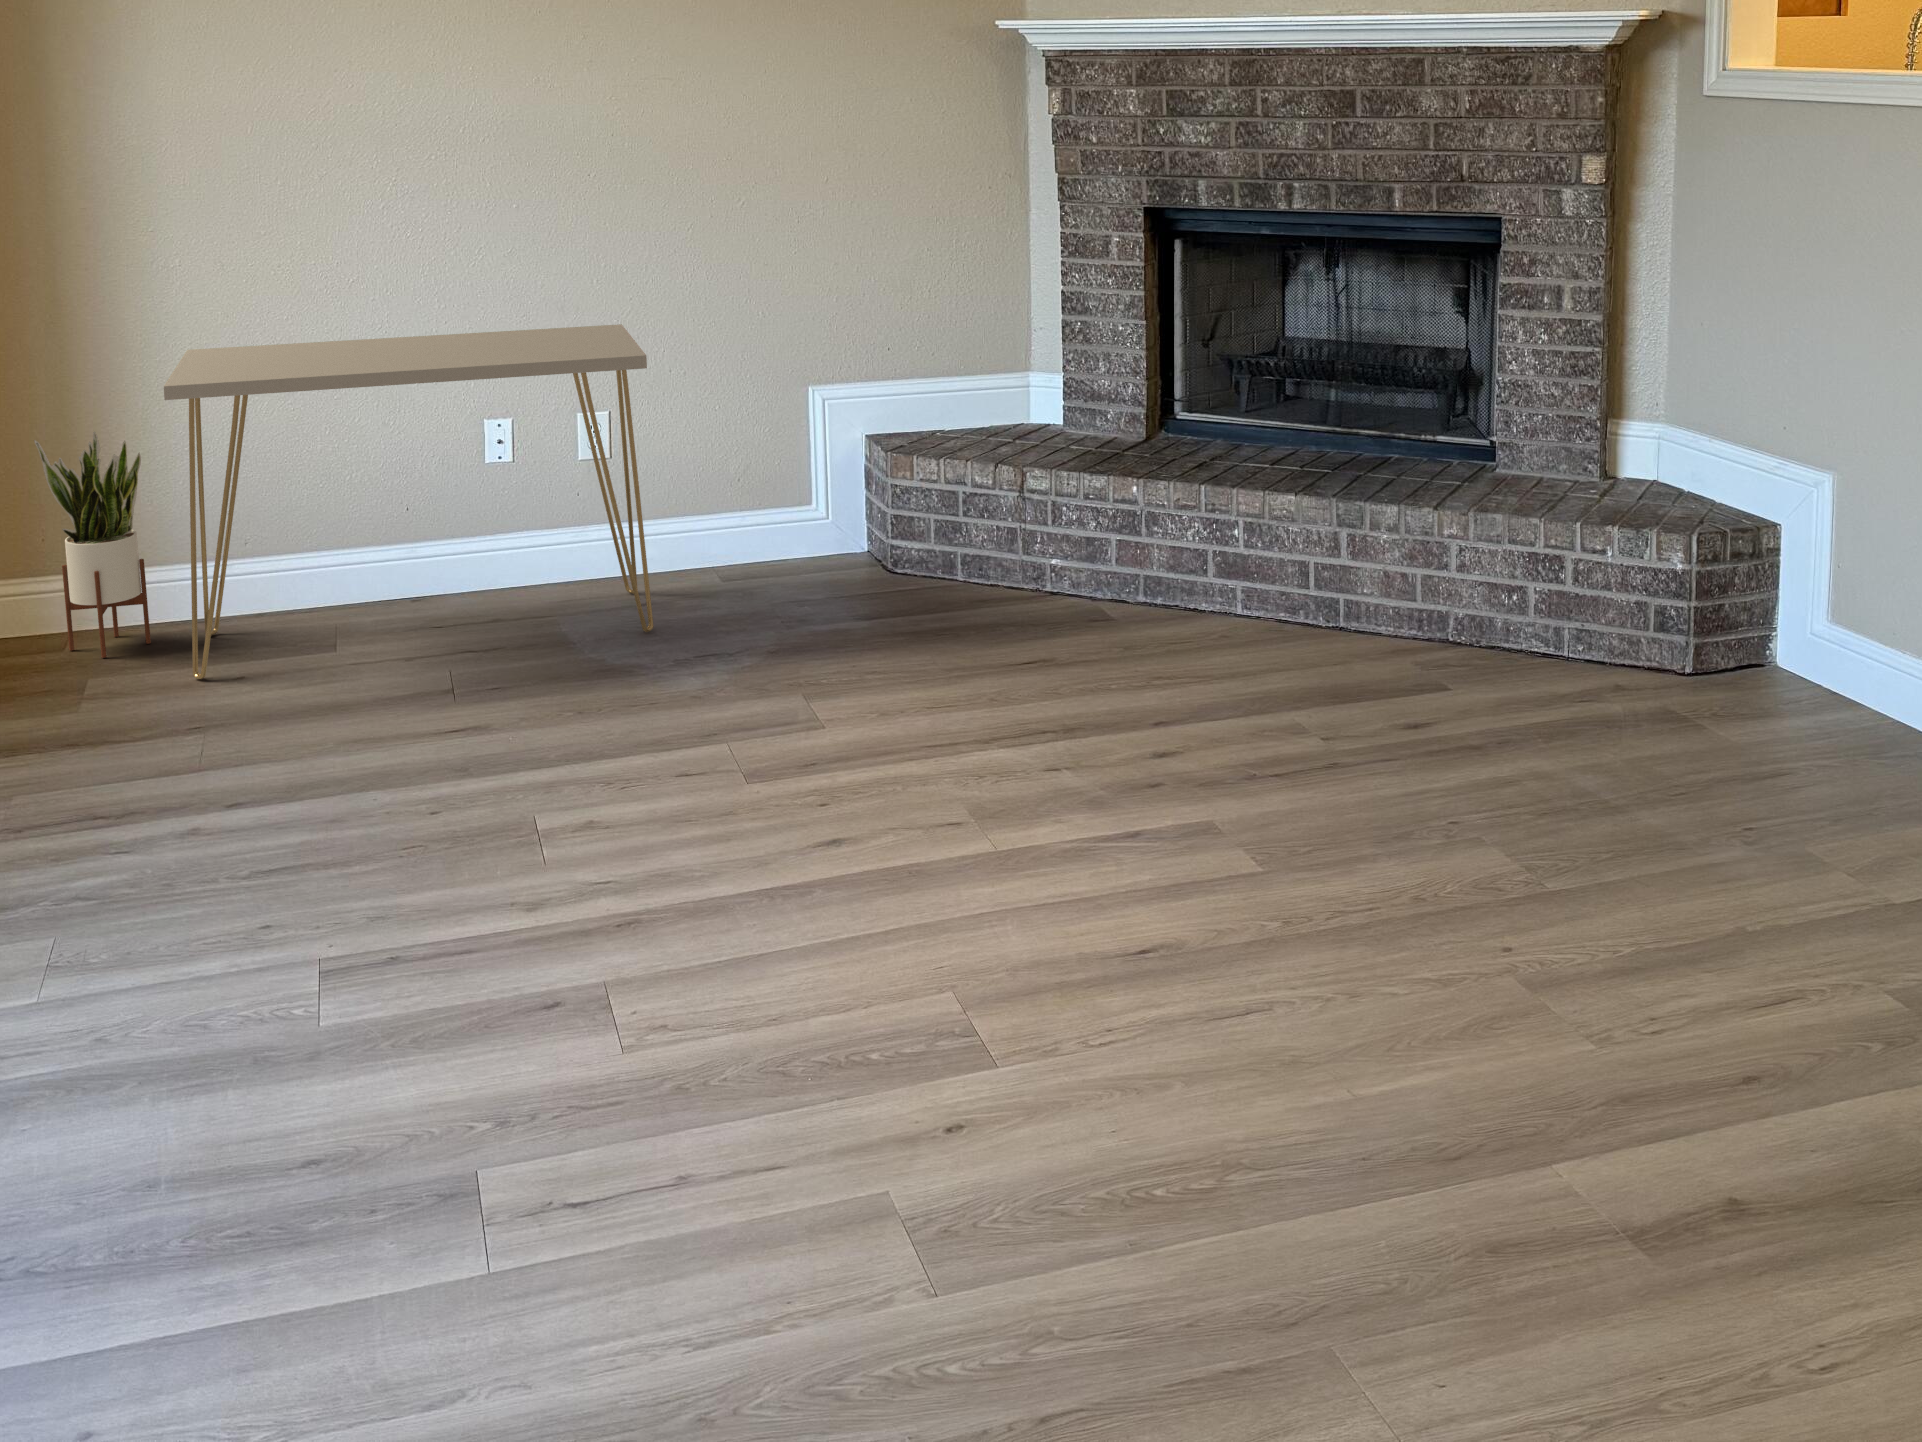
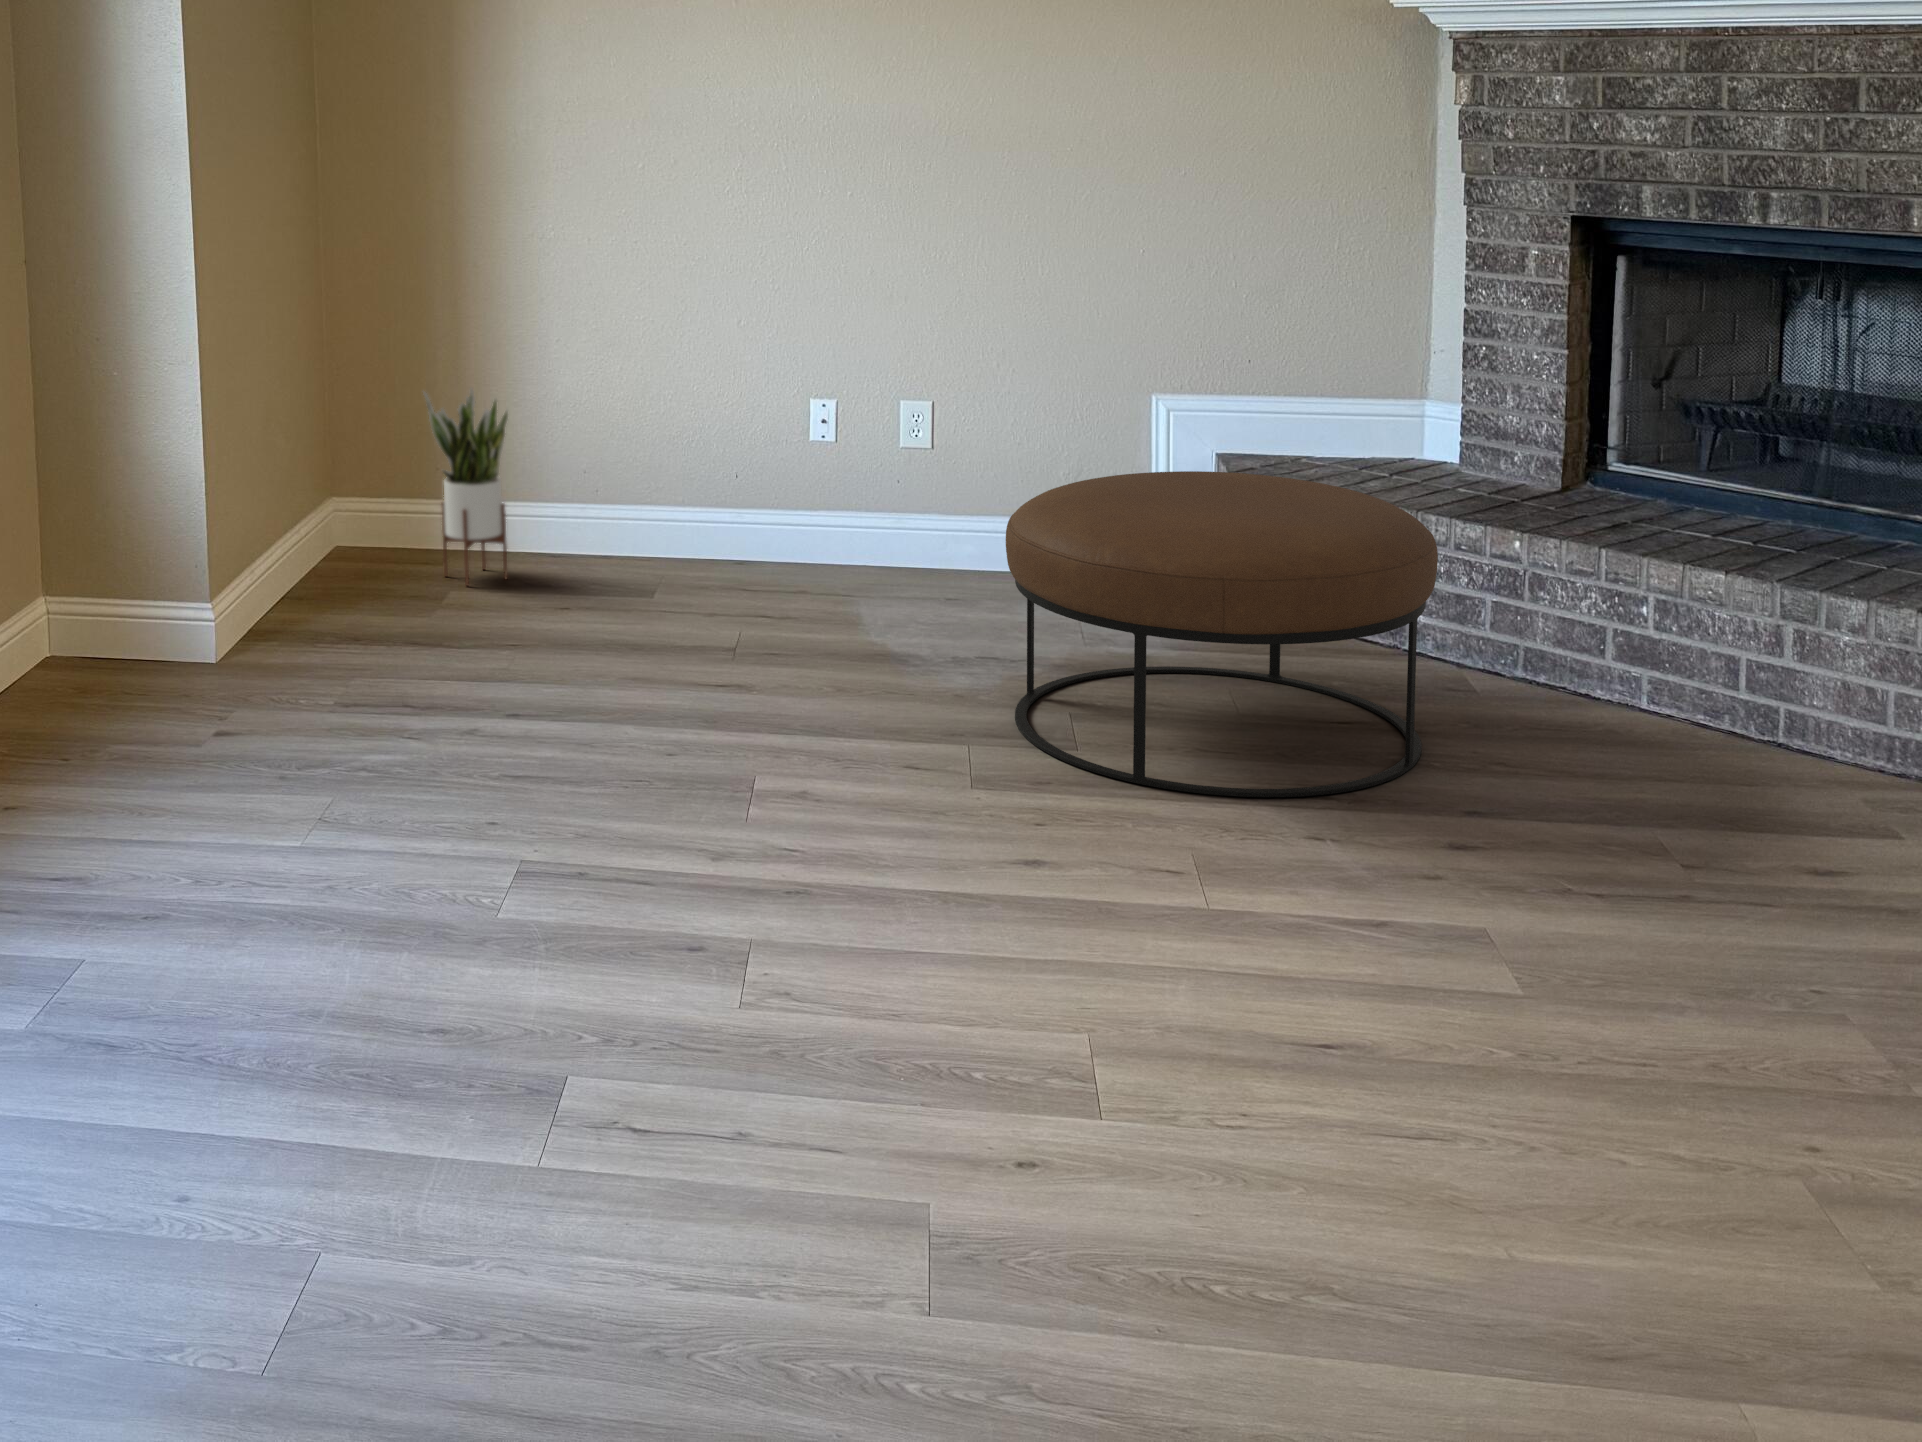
console table: present [164,324,654,679] -> none [510,320,950,630]
ottoman: none [737,450,1108,750] -> present [1006,471,1438,797]

